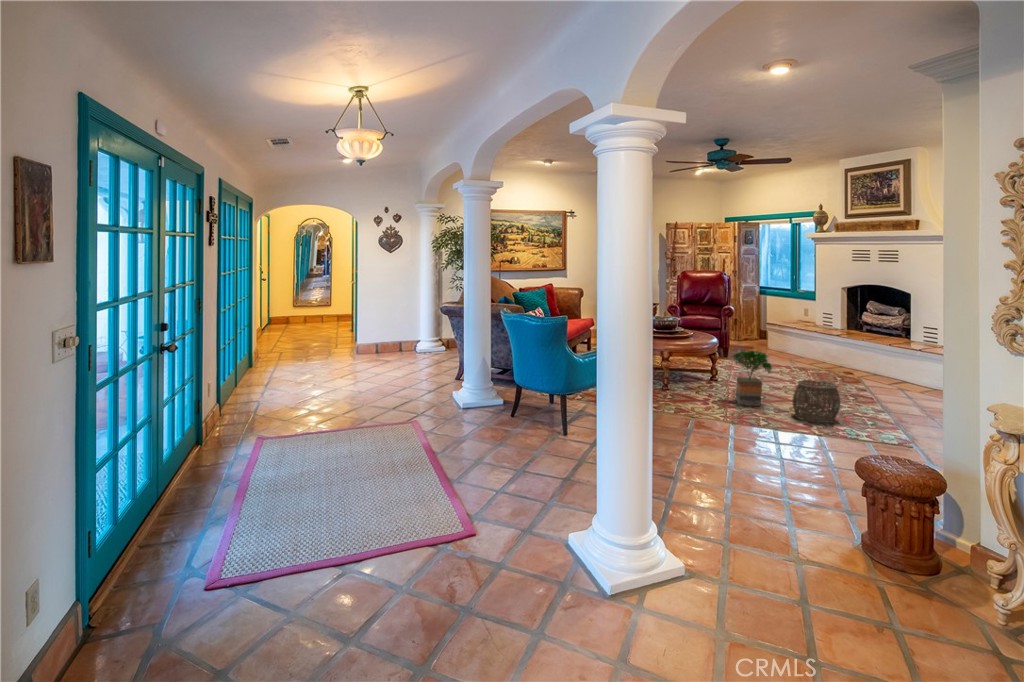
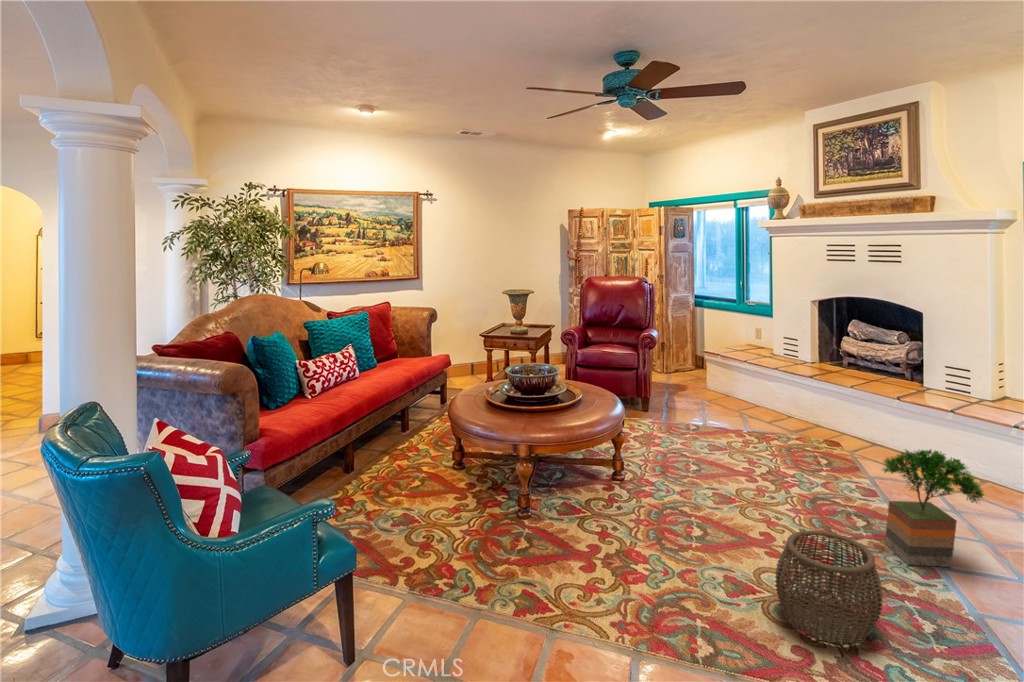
potted tree: present [733,350,772,406] -> present [883,450,984,567]

